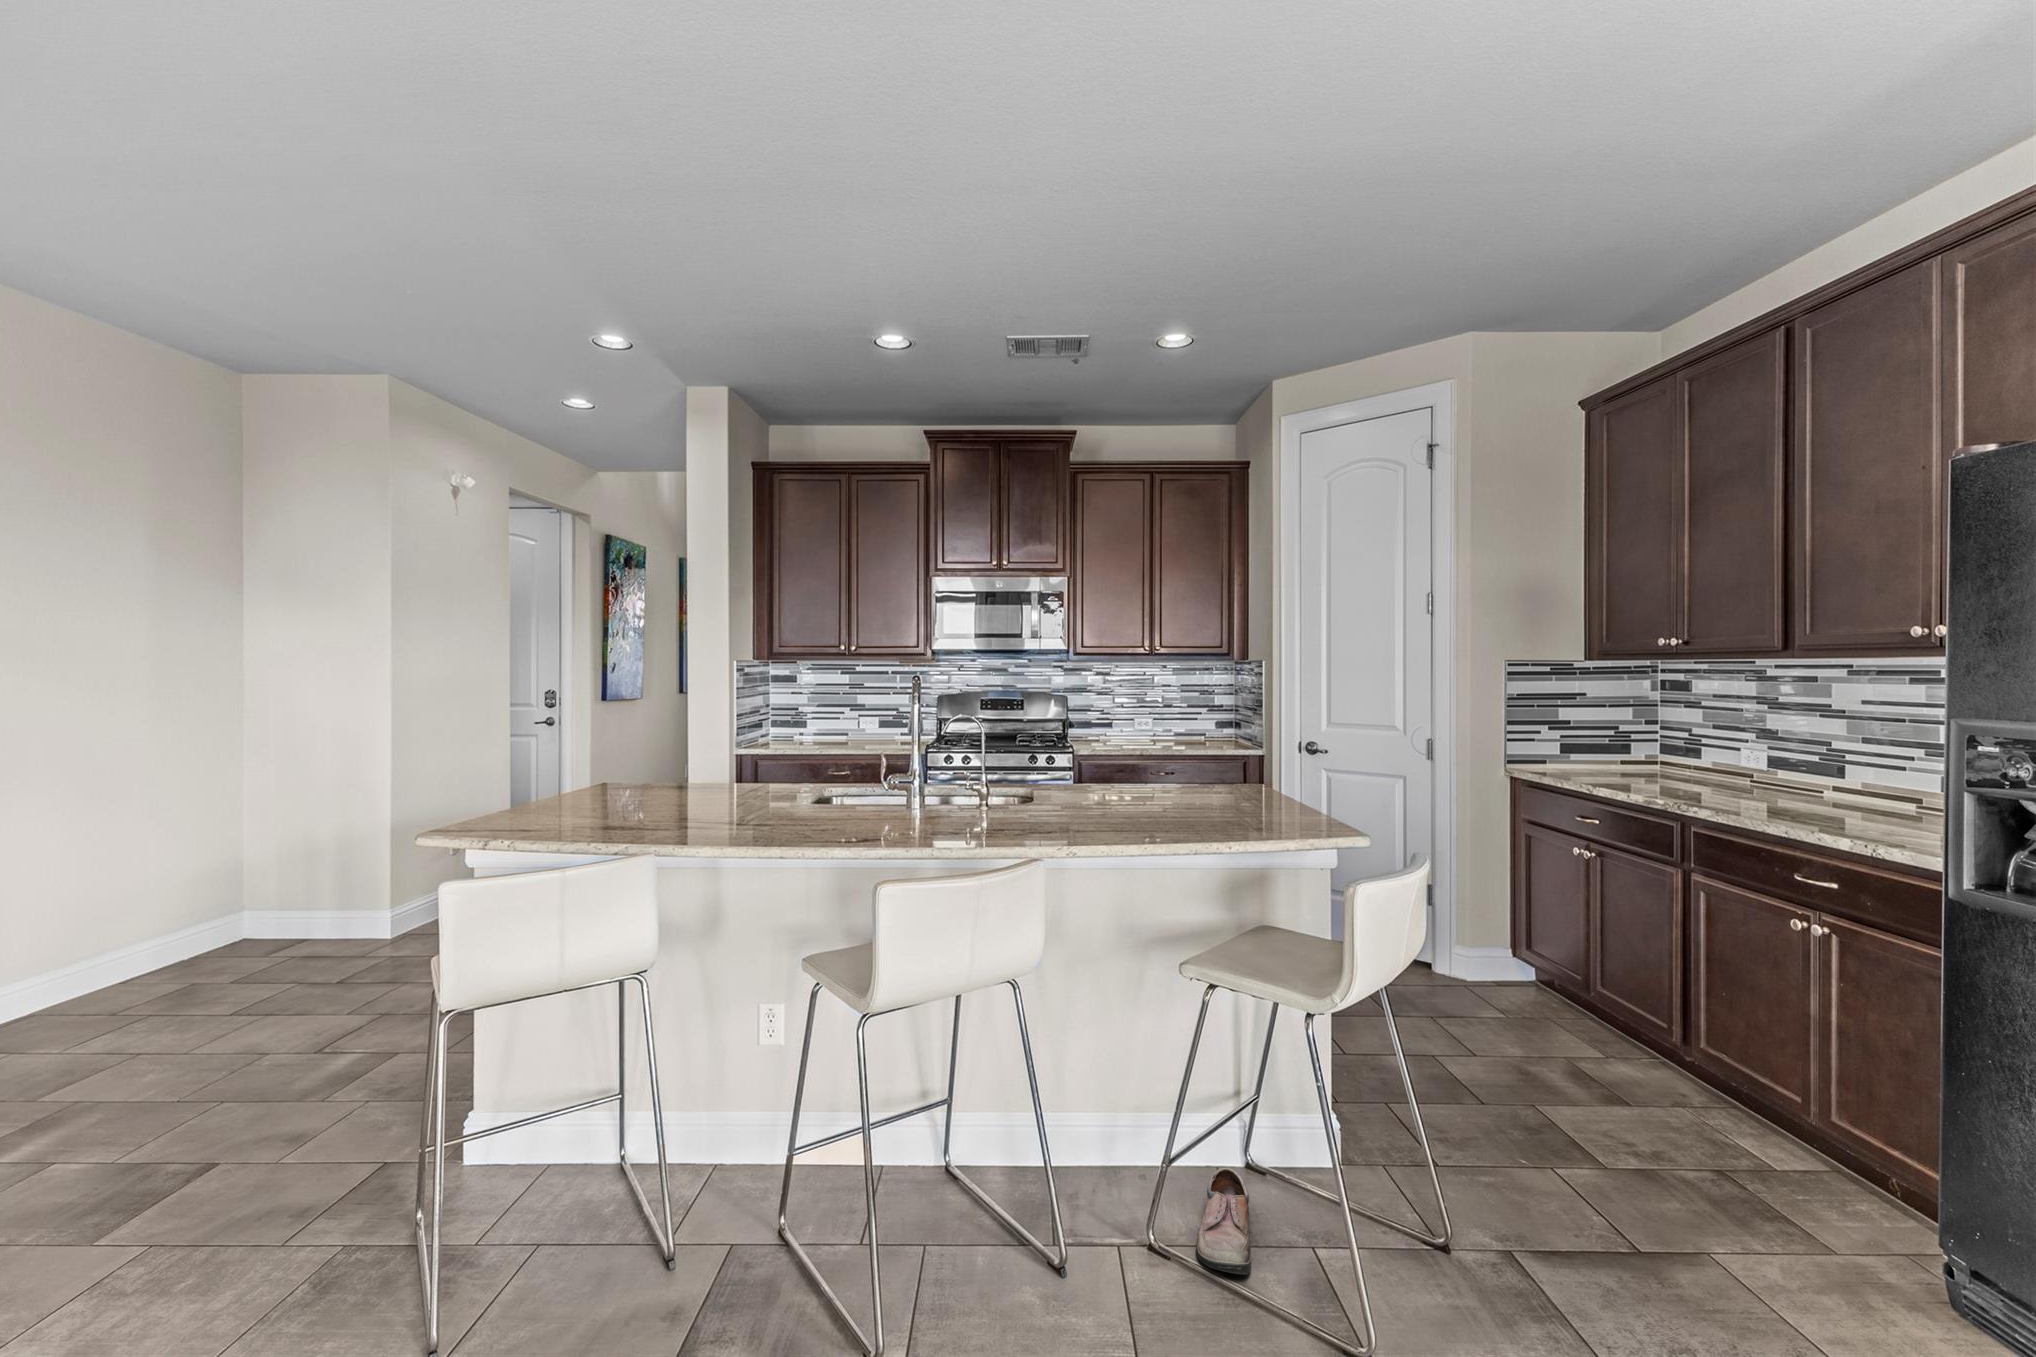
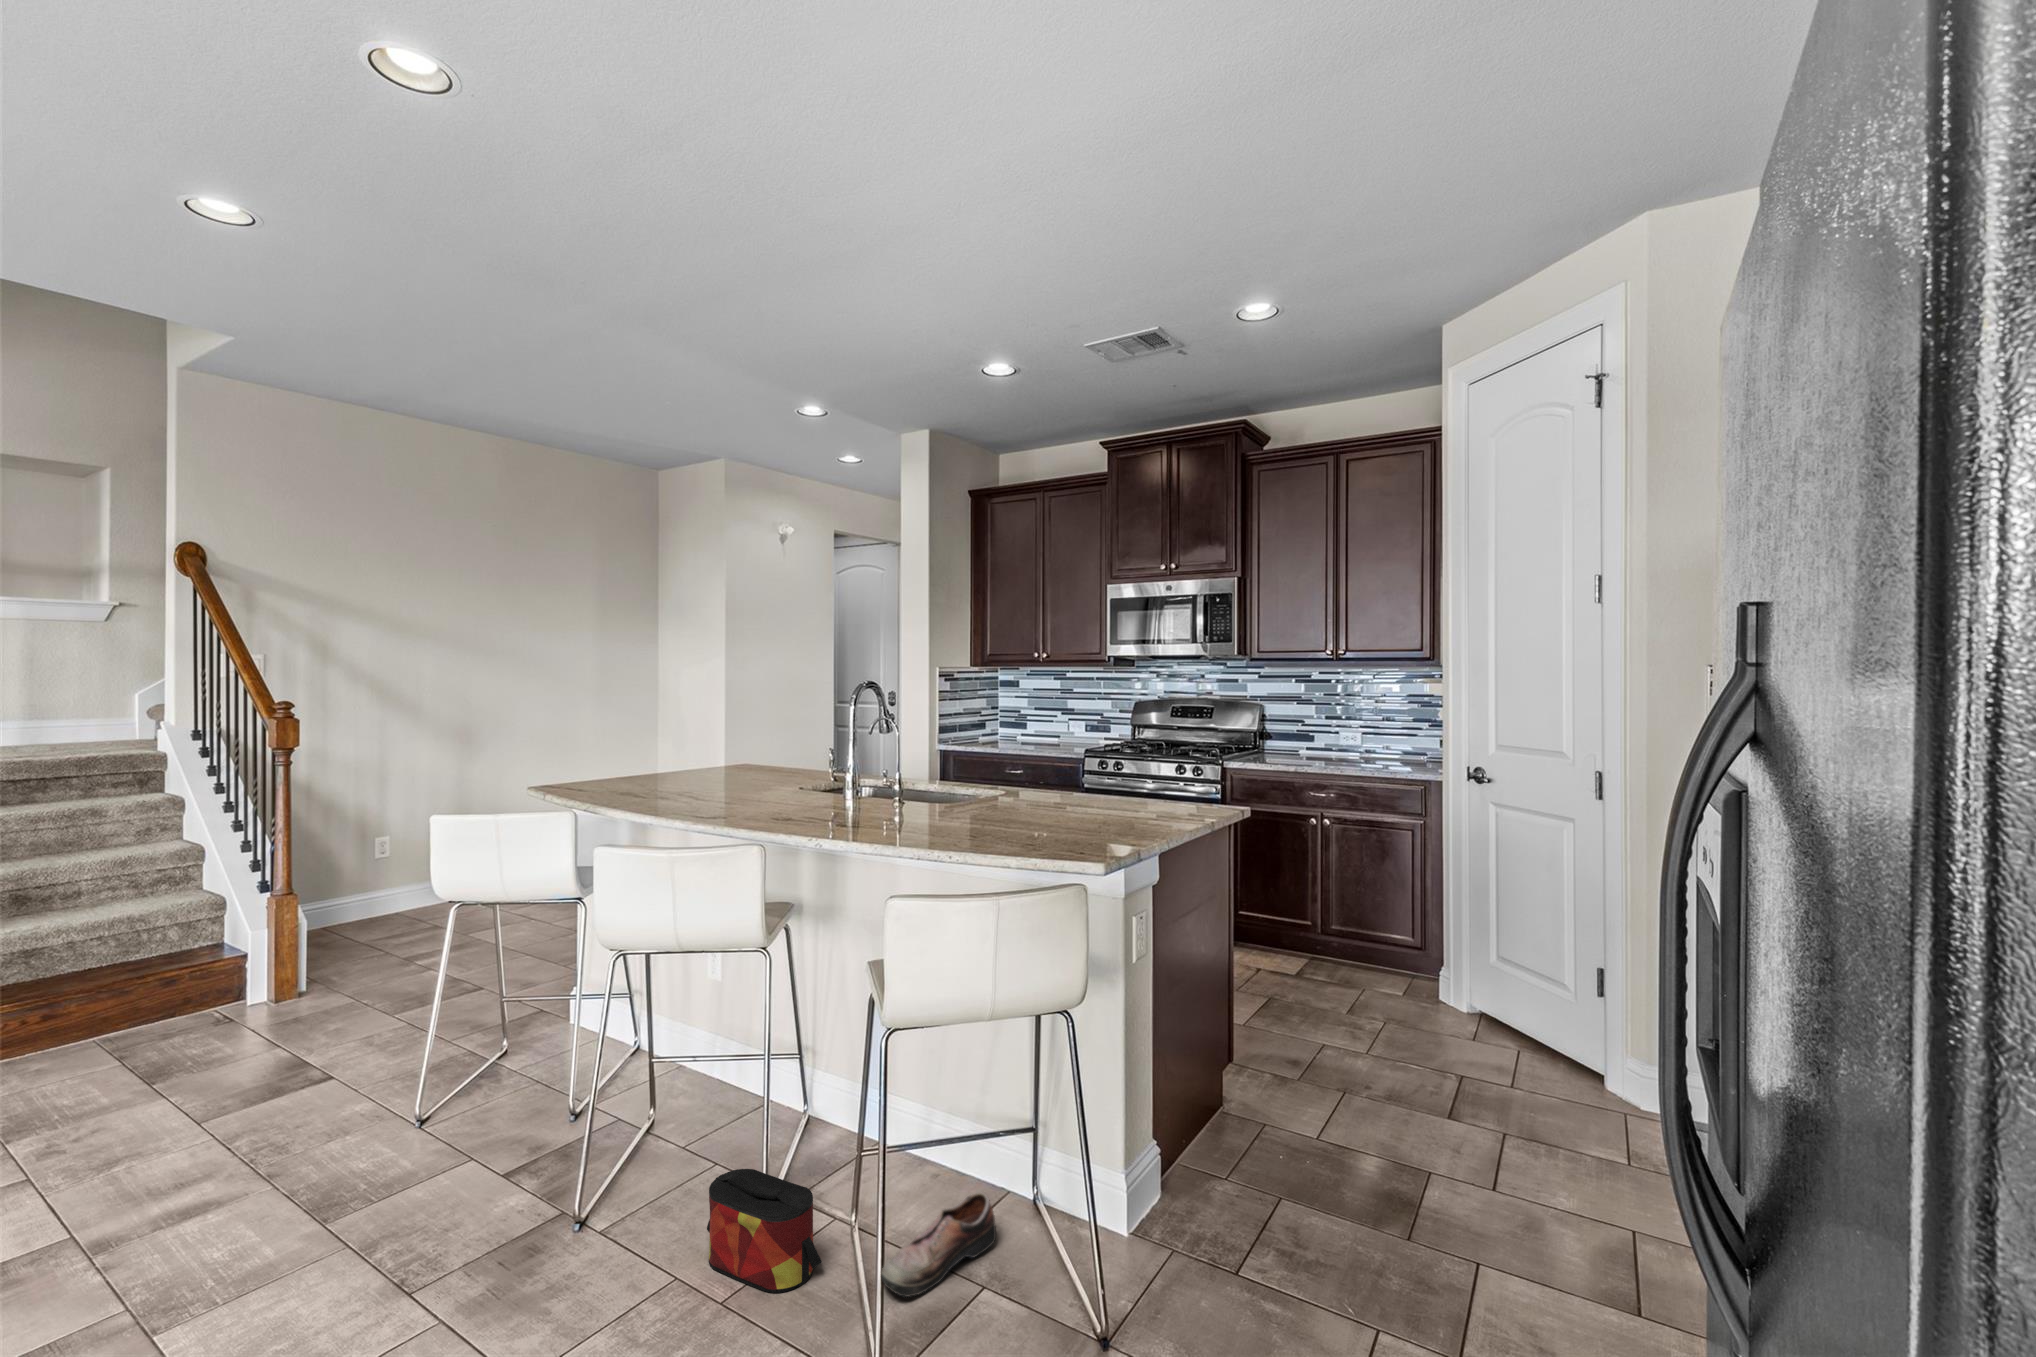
bag: none [1008,1207,1155,1322] -> present [707,1169,822,1293]

